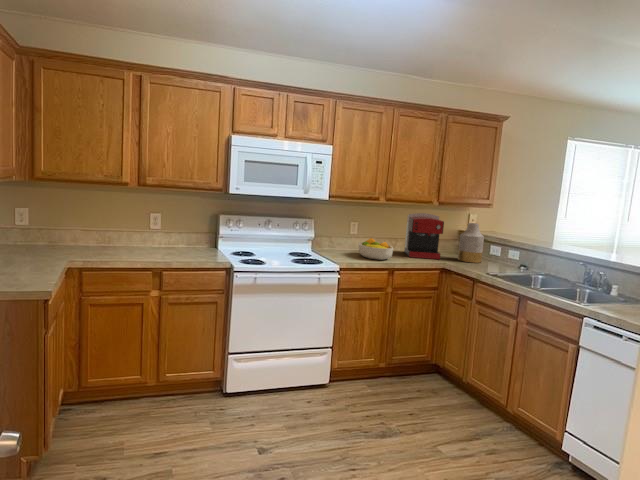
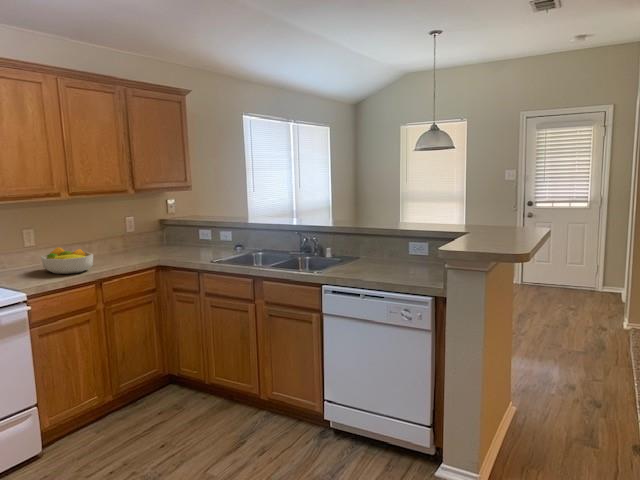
coffee maker: present [404,213,444,259] -> none [97,206,150,261]
vase: present [458,223,484,263] -> none [167,209,195,253]

